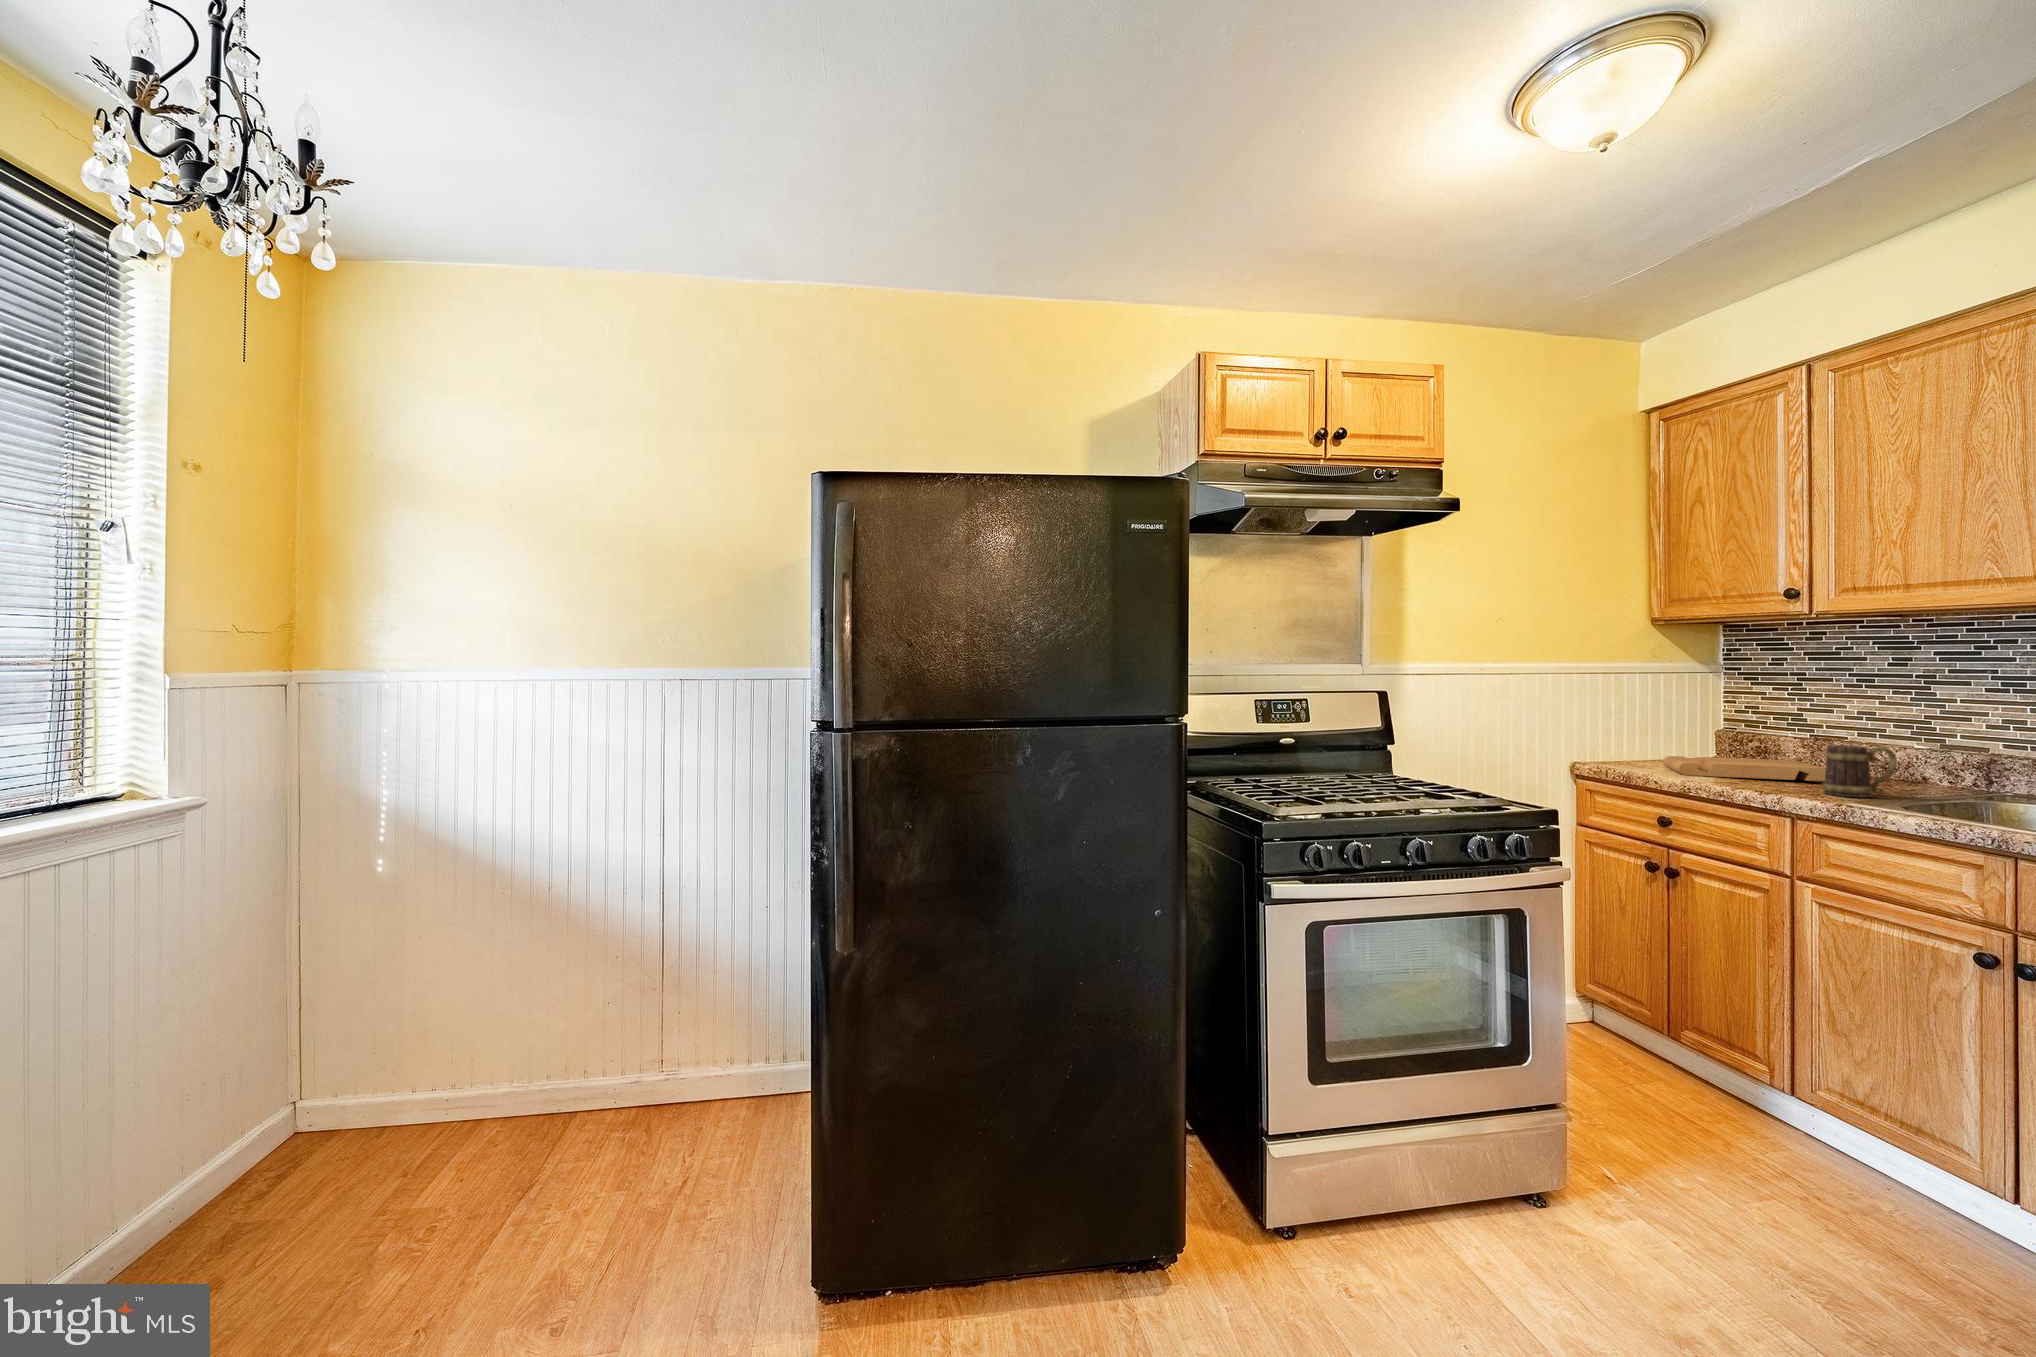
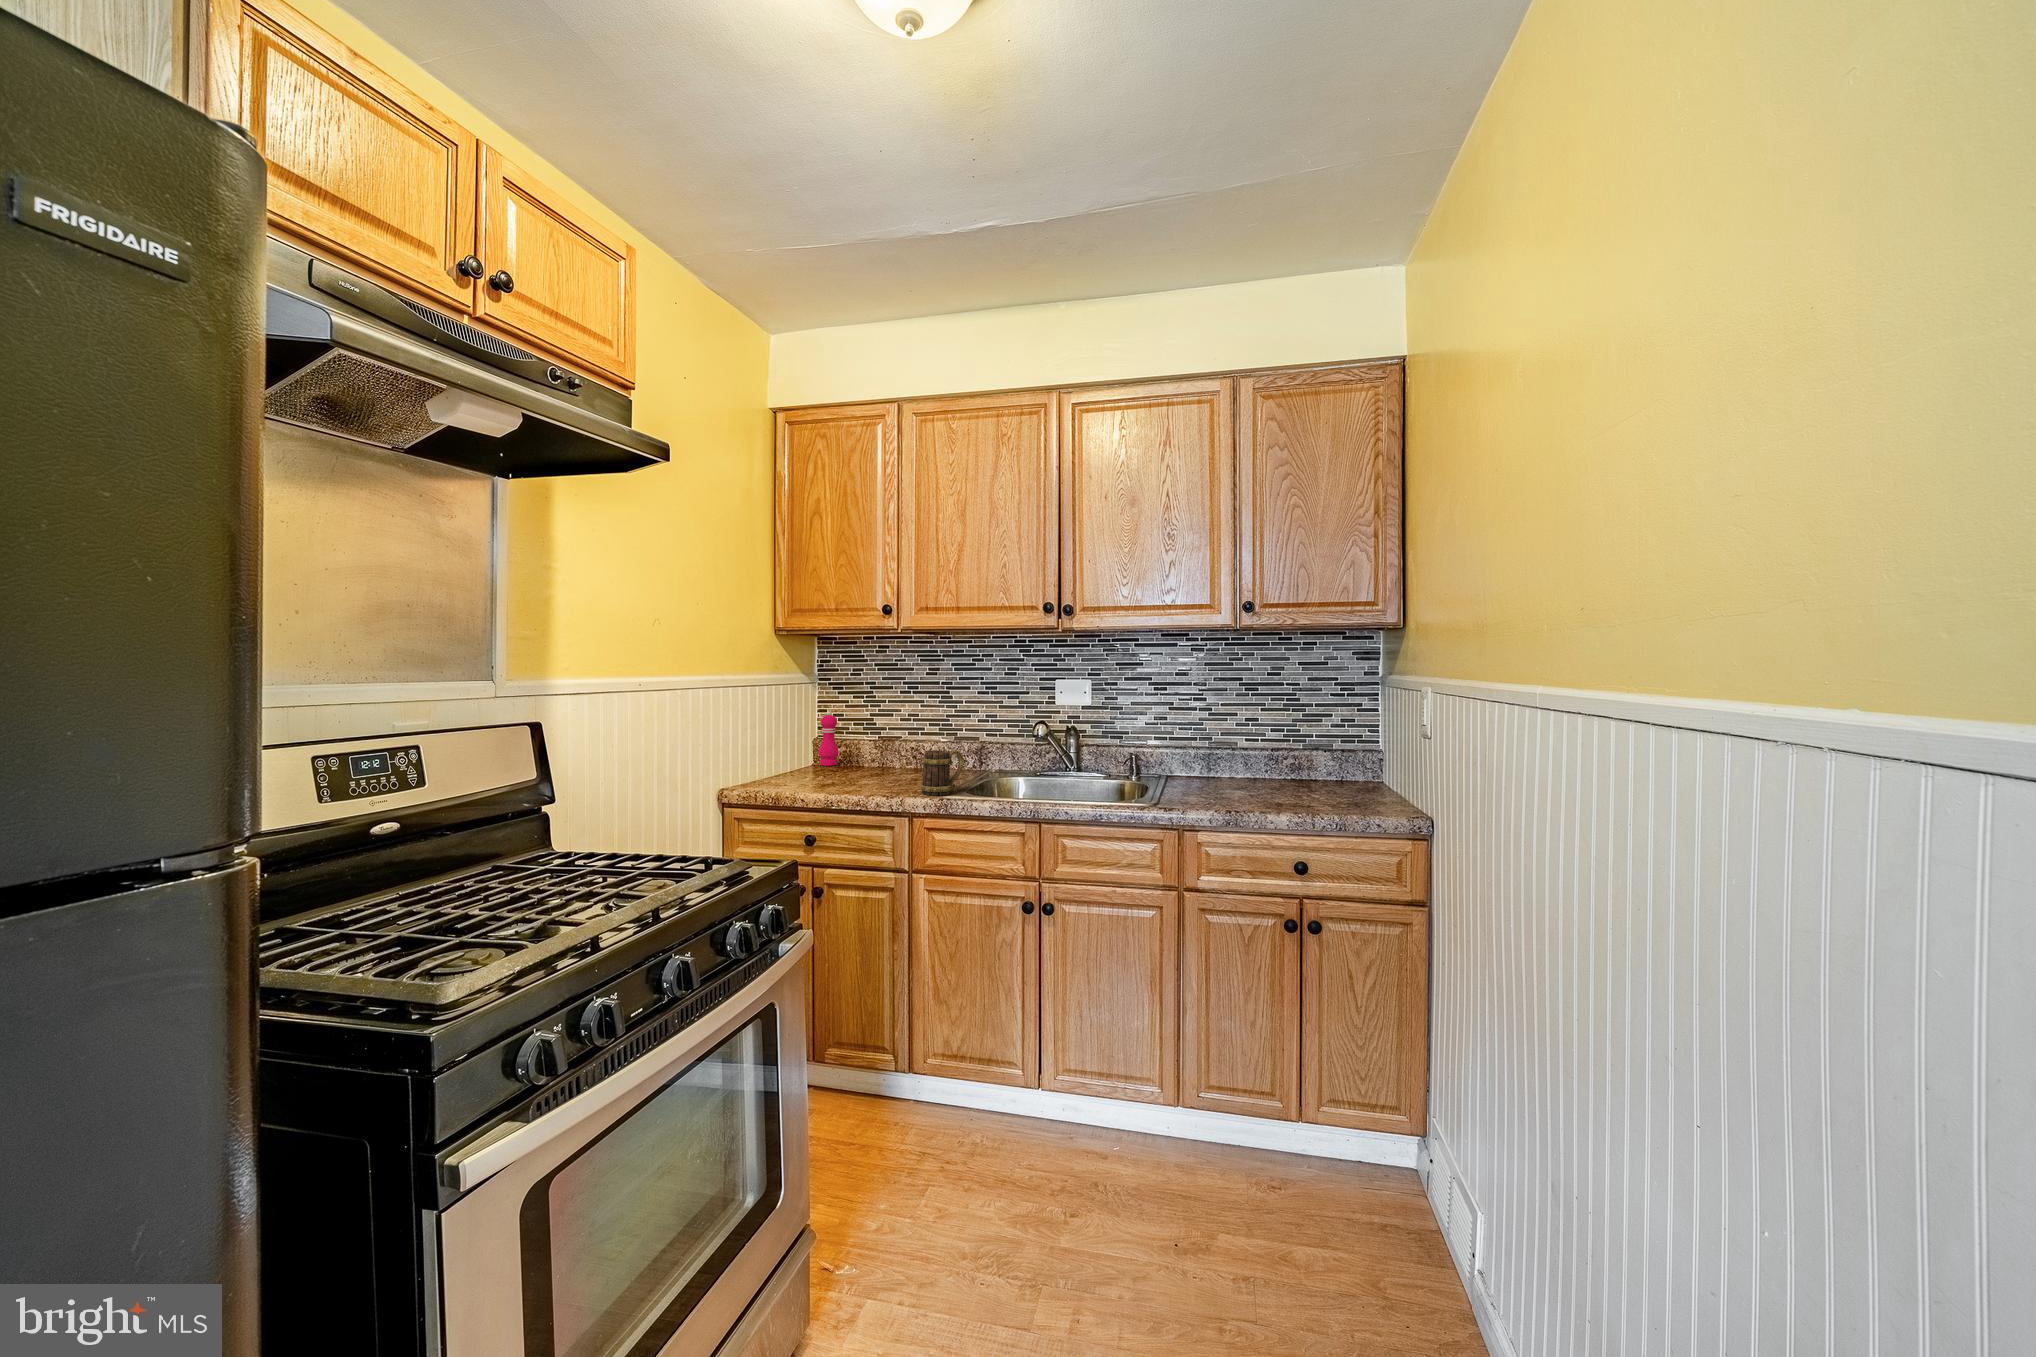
pepper mill: none [1719,705,1747,764] -> present [819,711,839,766]
cutting board: present [1663,756,1826,781] -> none [790,760,912,788]

